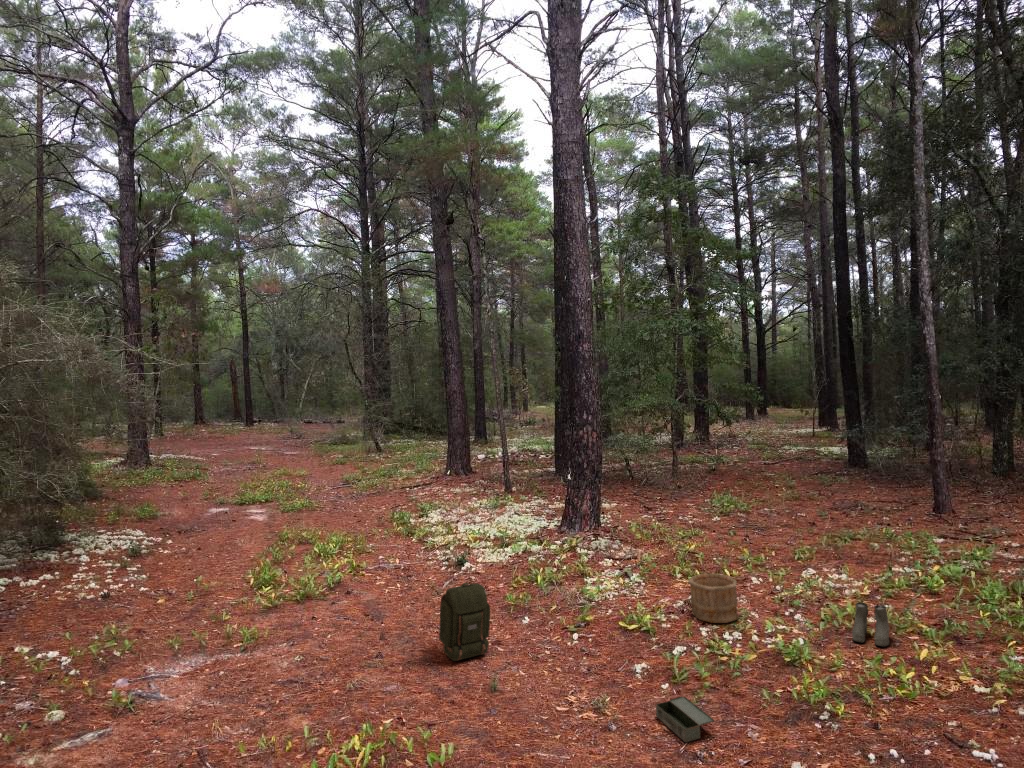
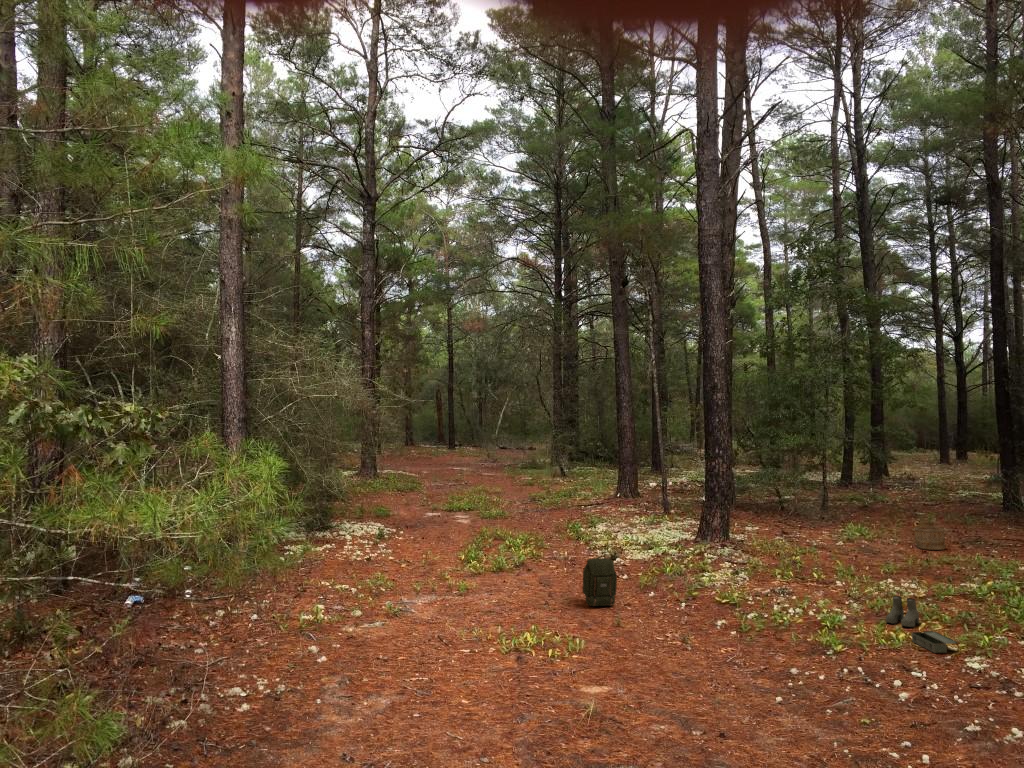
wooden bucket: present [689,574,737,623] -> present [914,526,945,550]
toolbox: present [656,697,714,742] -> present [911,631,957,653]

